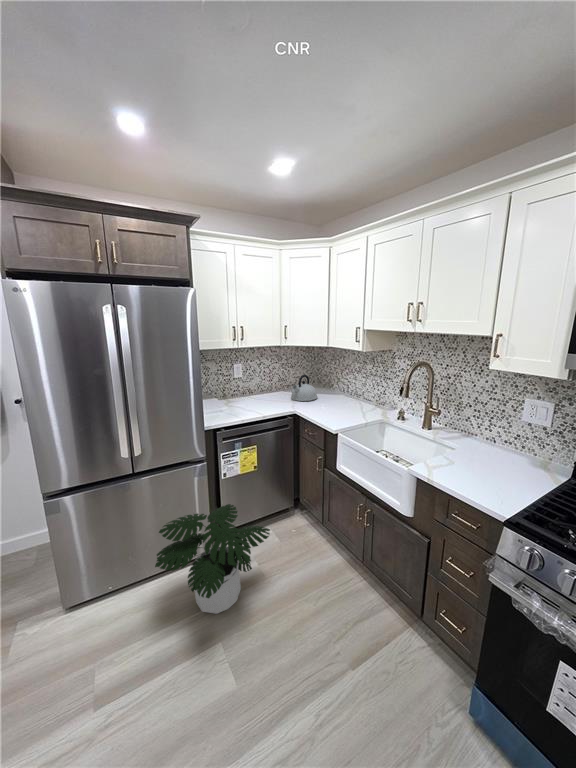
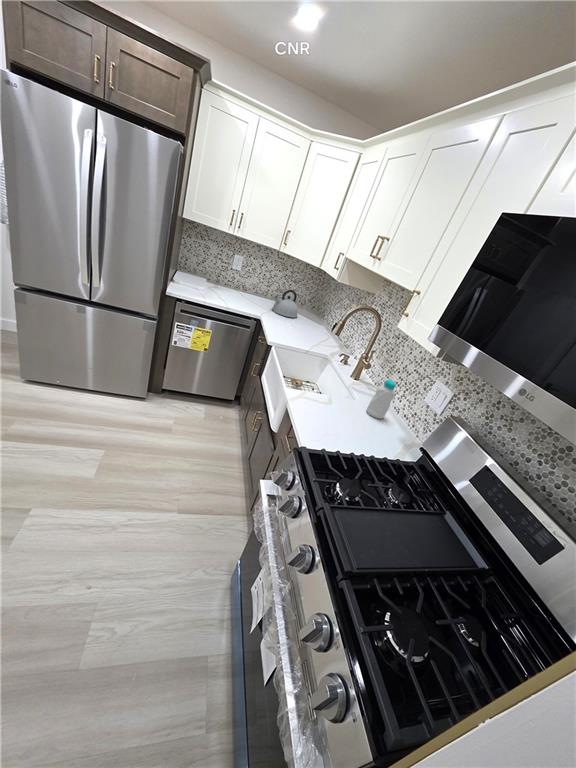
bottle: none [474,416,497,456] -> present [367,380,396,419]
potted plant: present [155,504,270,614] -> none [86,354,187,435]

